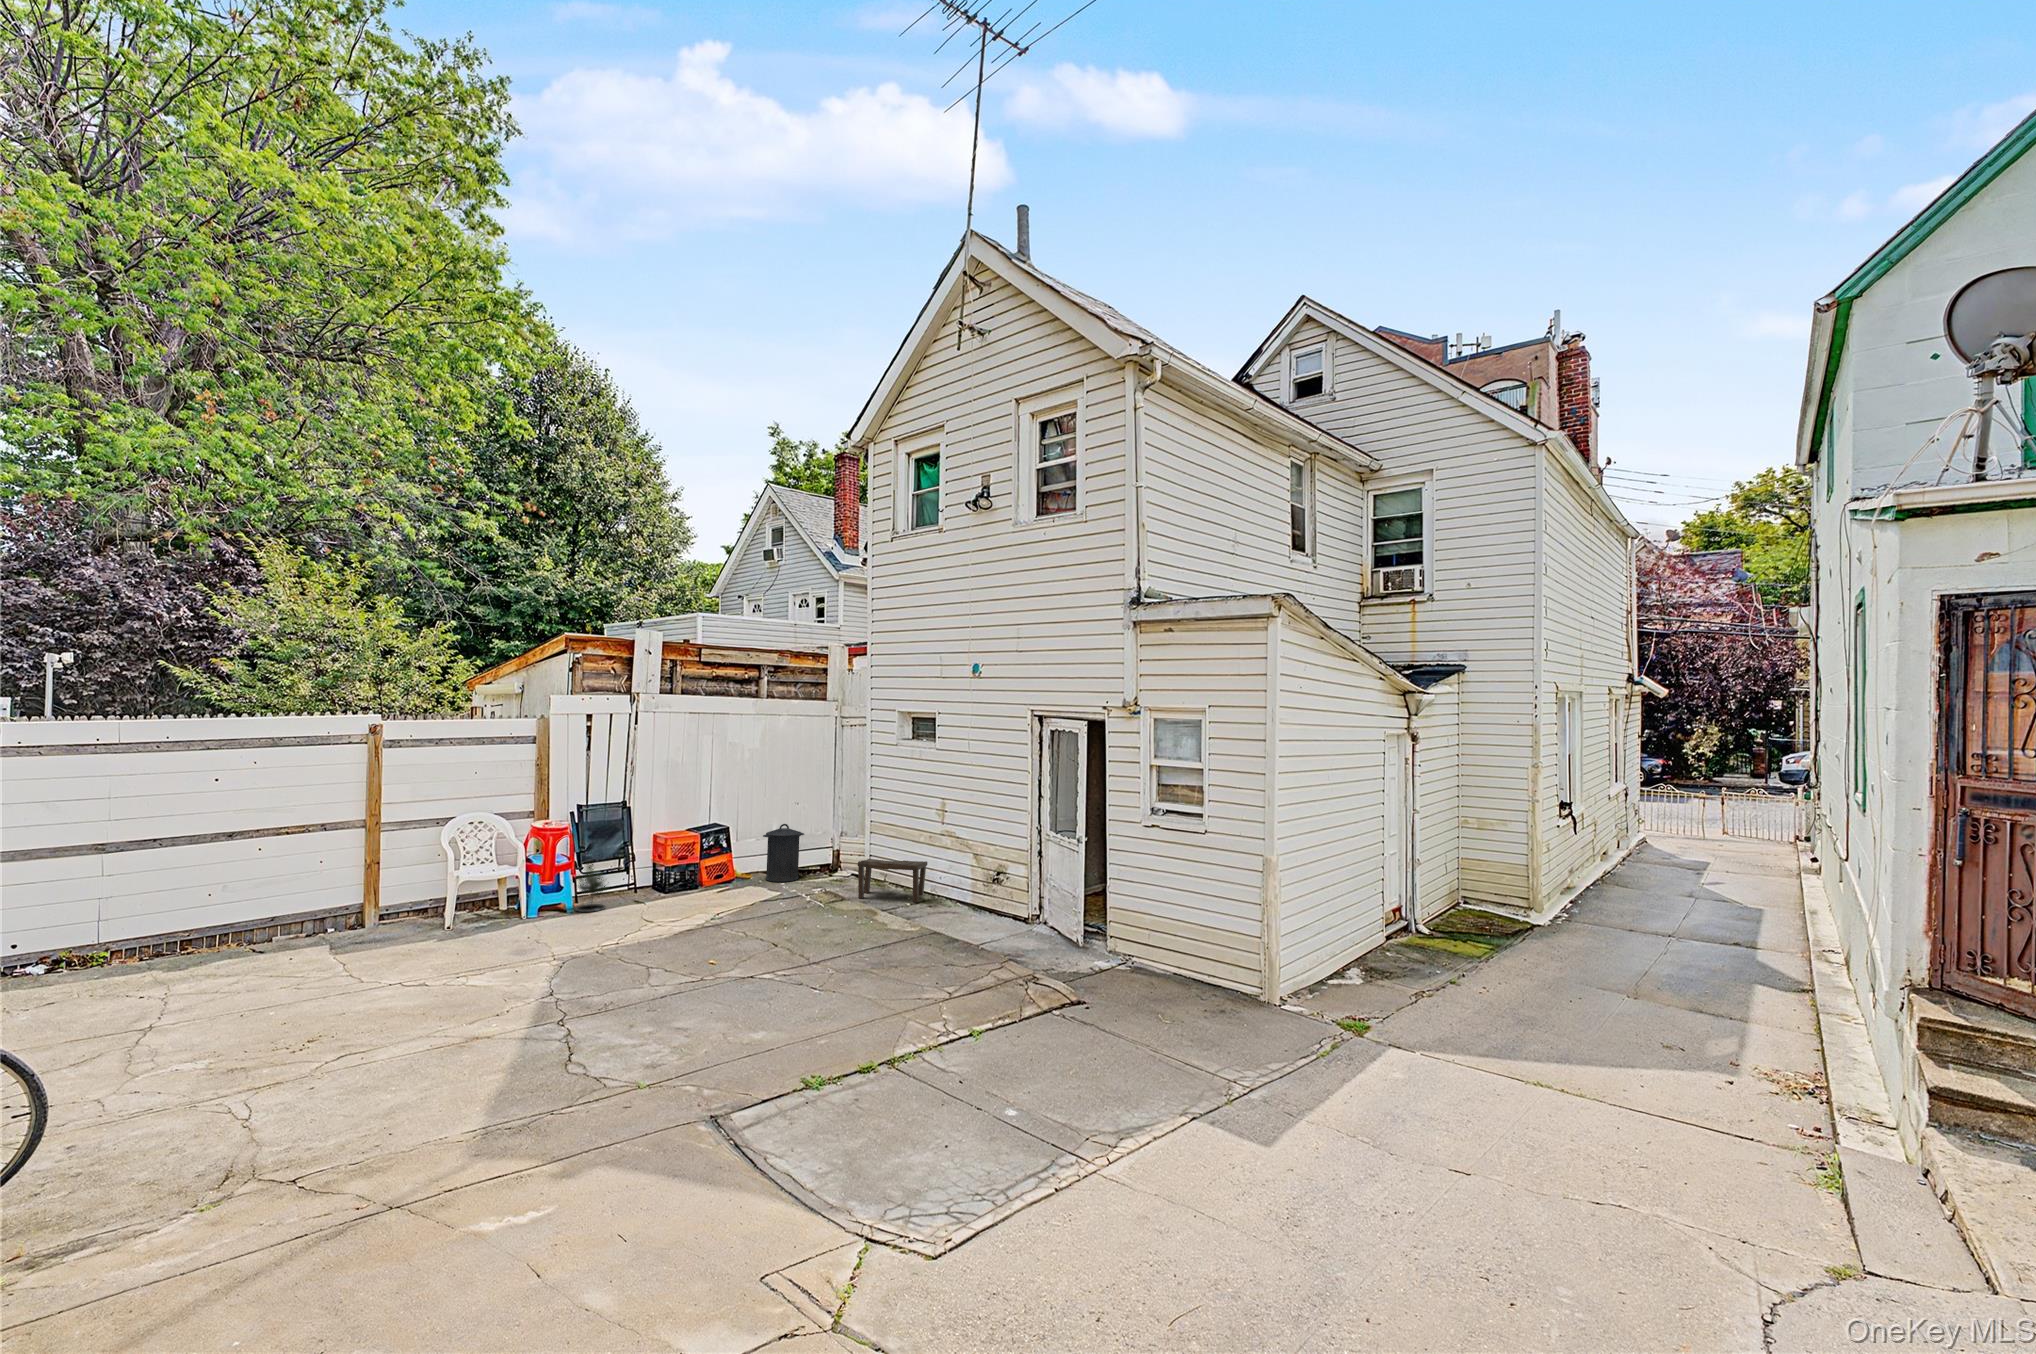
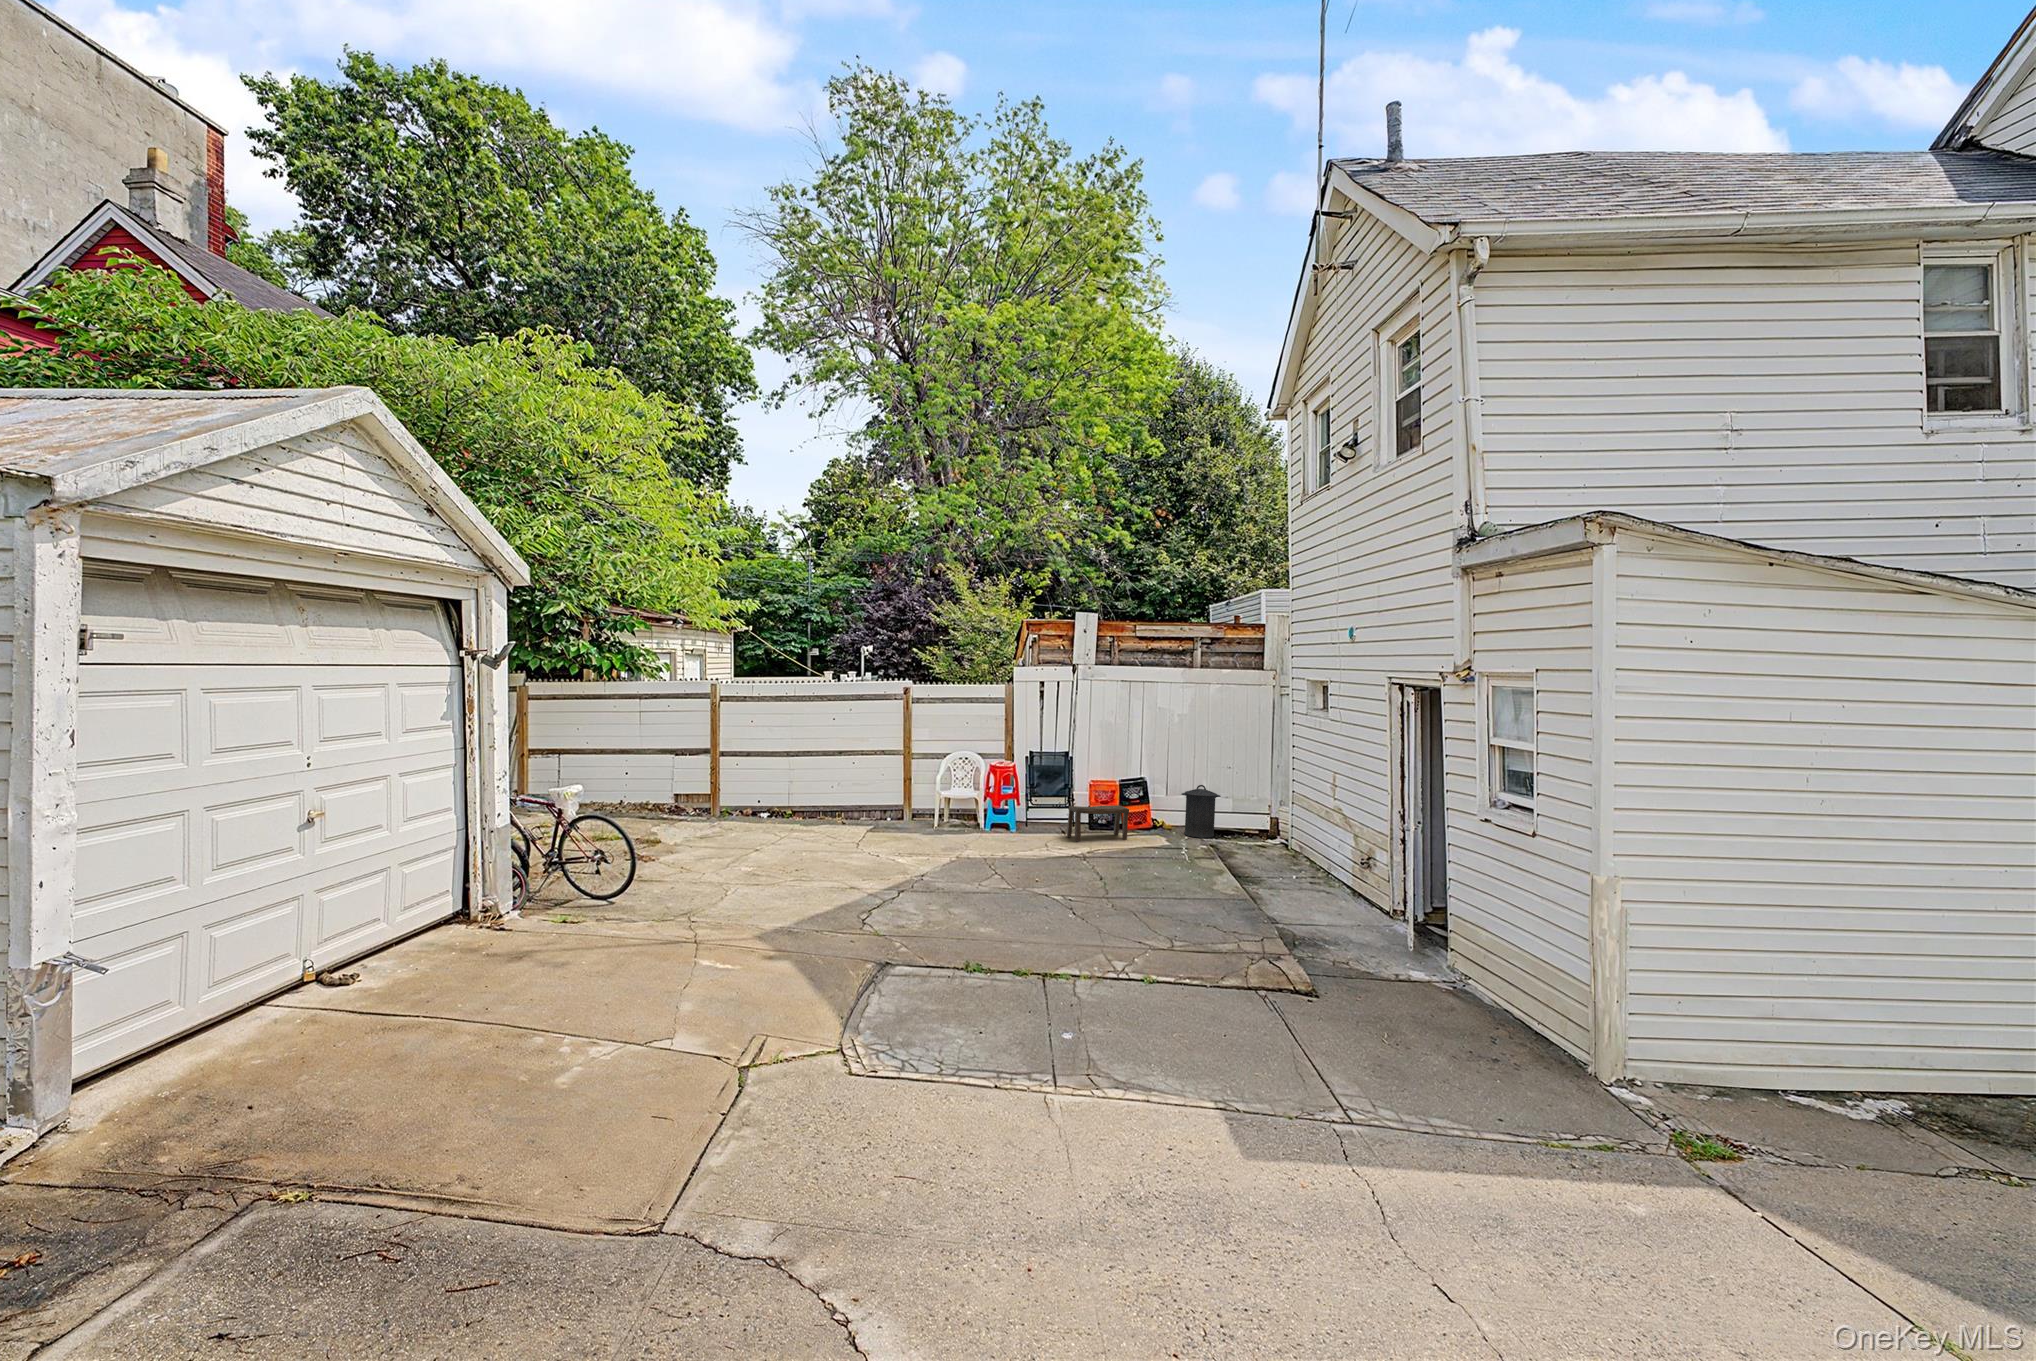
bench: present [858,859,927,902] -> present [1067,805,1129,841]
potted tree: present [575,864,606,912] -> none [1022,794,1047,837]

